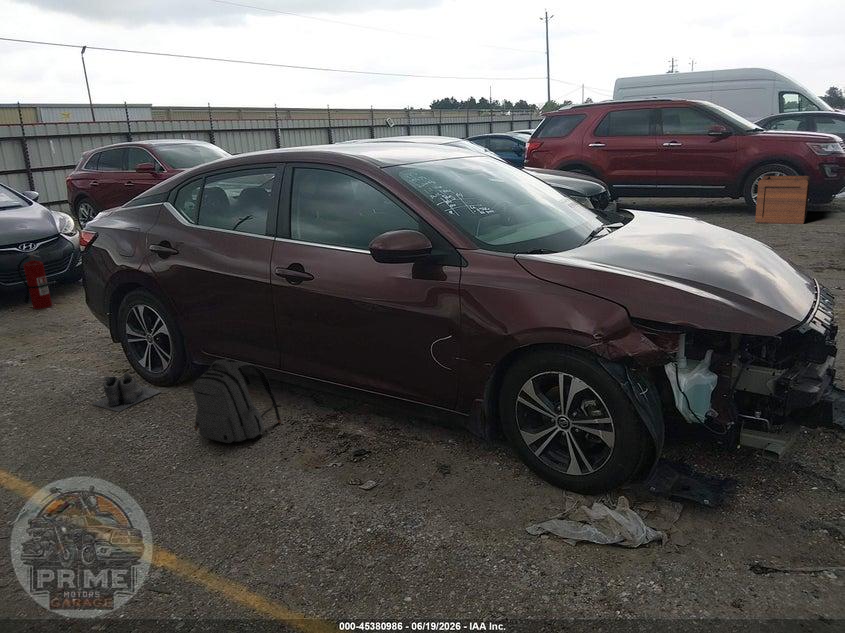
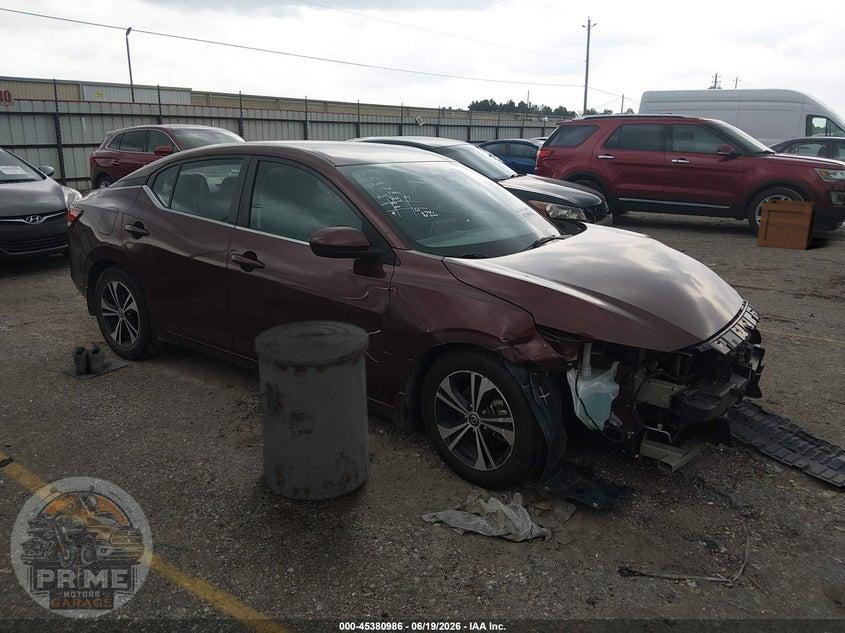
fire extinguisher: present [18,251,52,309] -> none [21,224,52,280]
trash can: none [329,331,453,522] -> present [254,321,370,500]
backpack: present [192,359,281,443] -> none [144,337,230,416]

